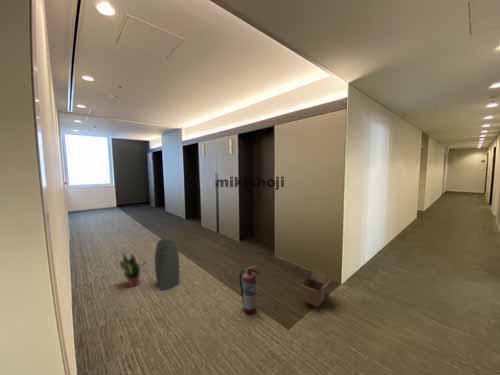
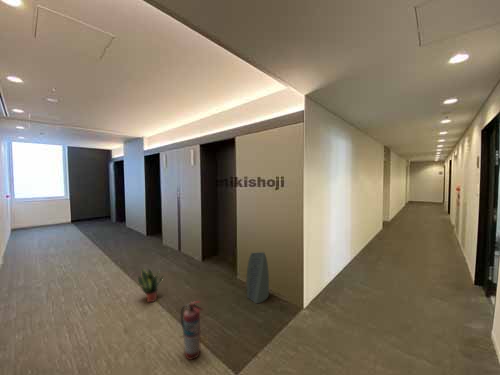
air purifier: present [155,240,180,290] -> present [246,252,269,303]
potted plant: present [120,255,145,287] -> present [138,270,163,302]
cardboard box: present [301,270,331,307] -> none [251,298,288,344]

